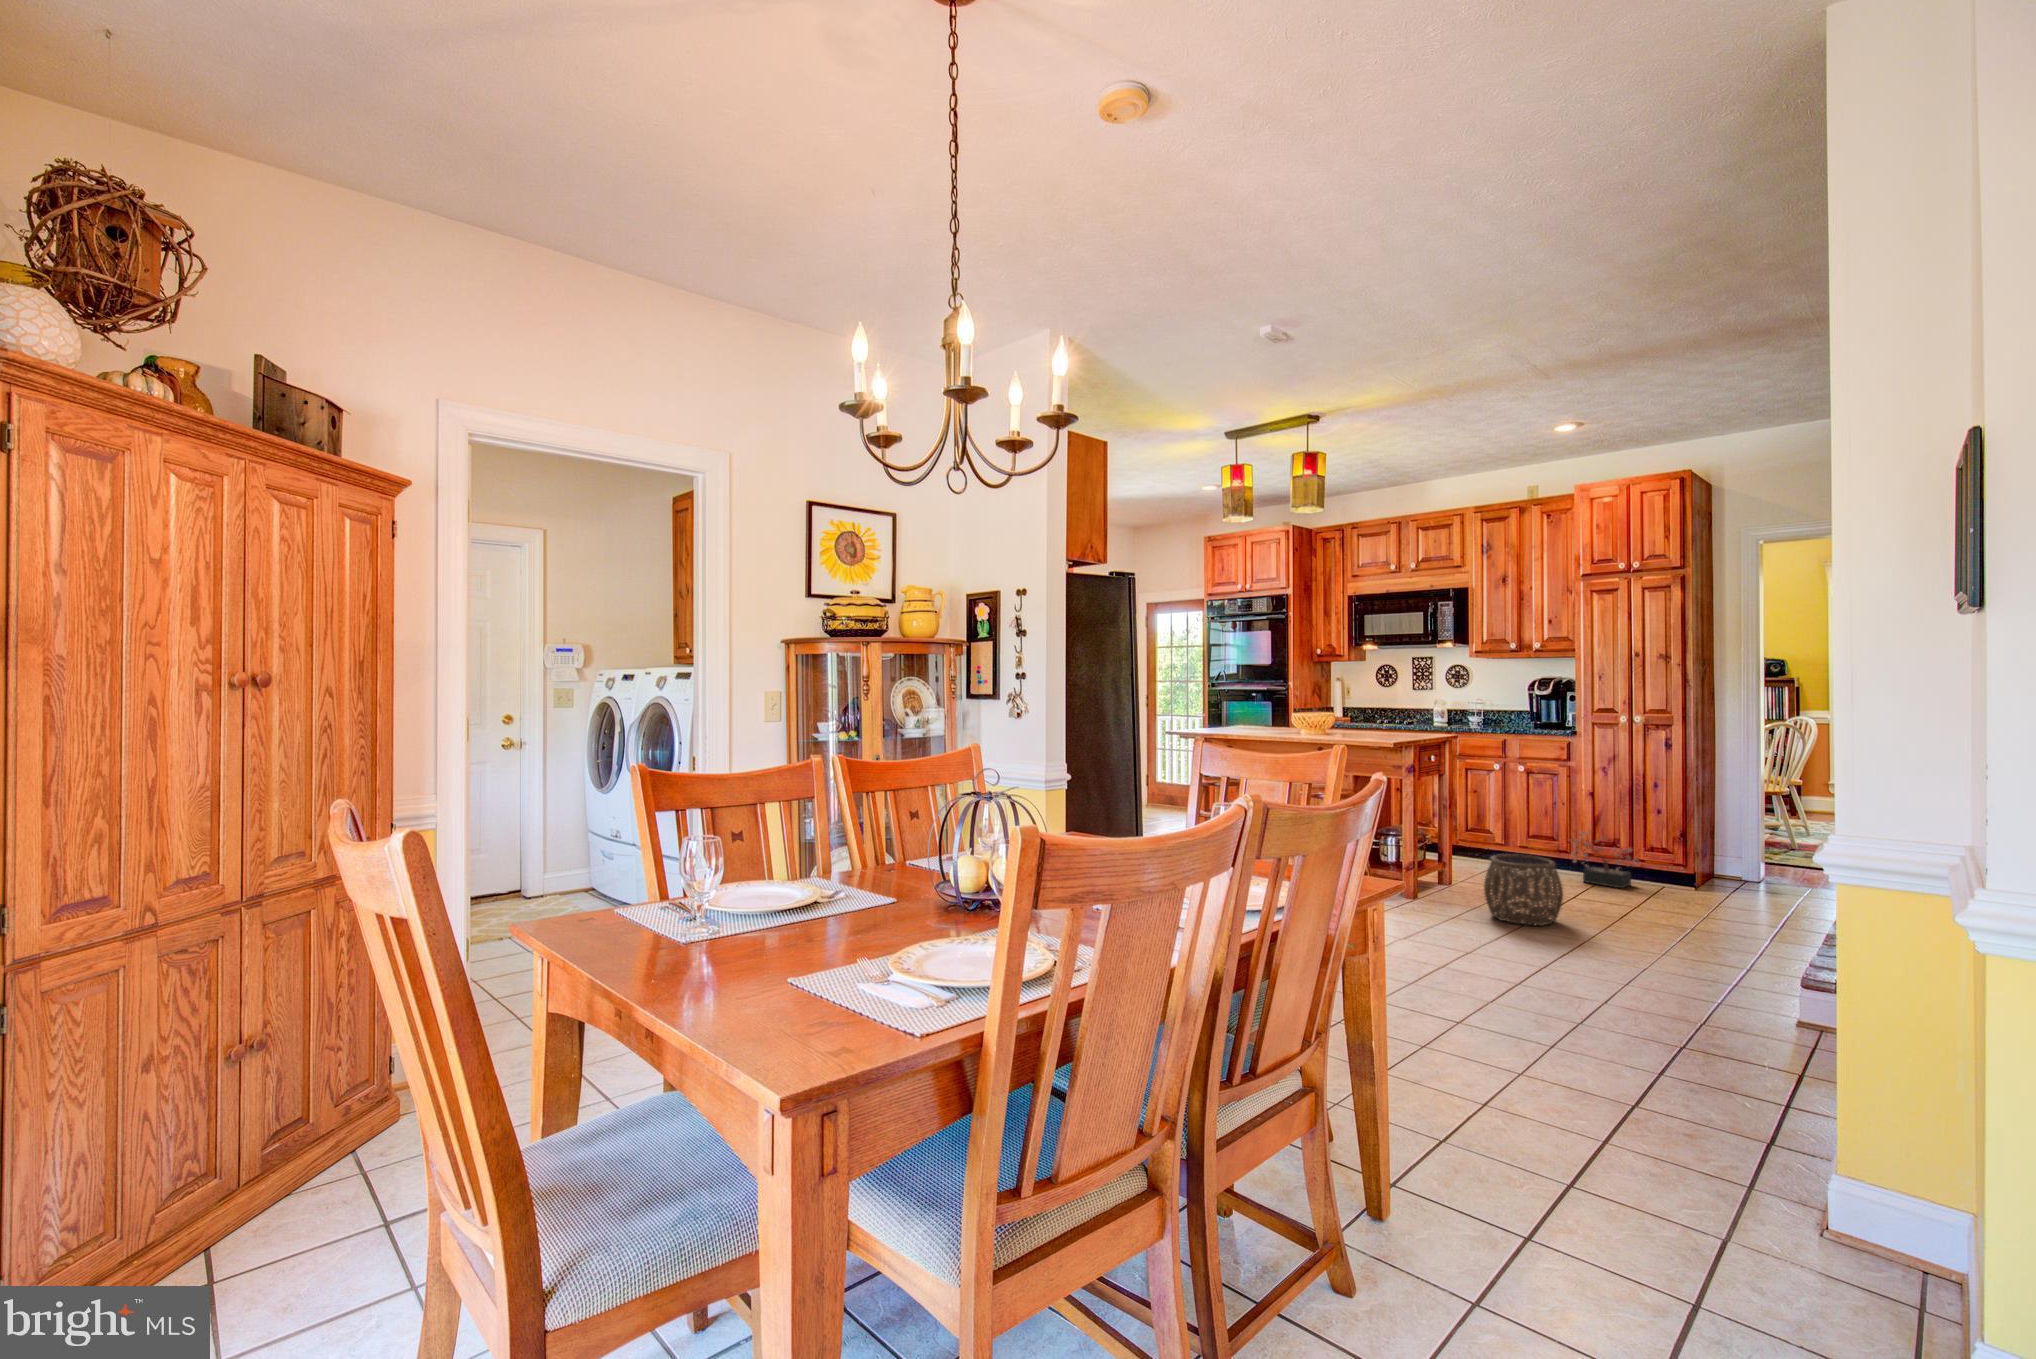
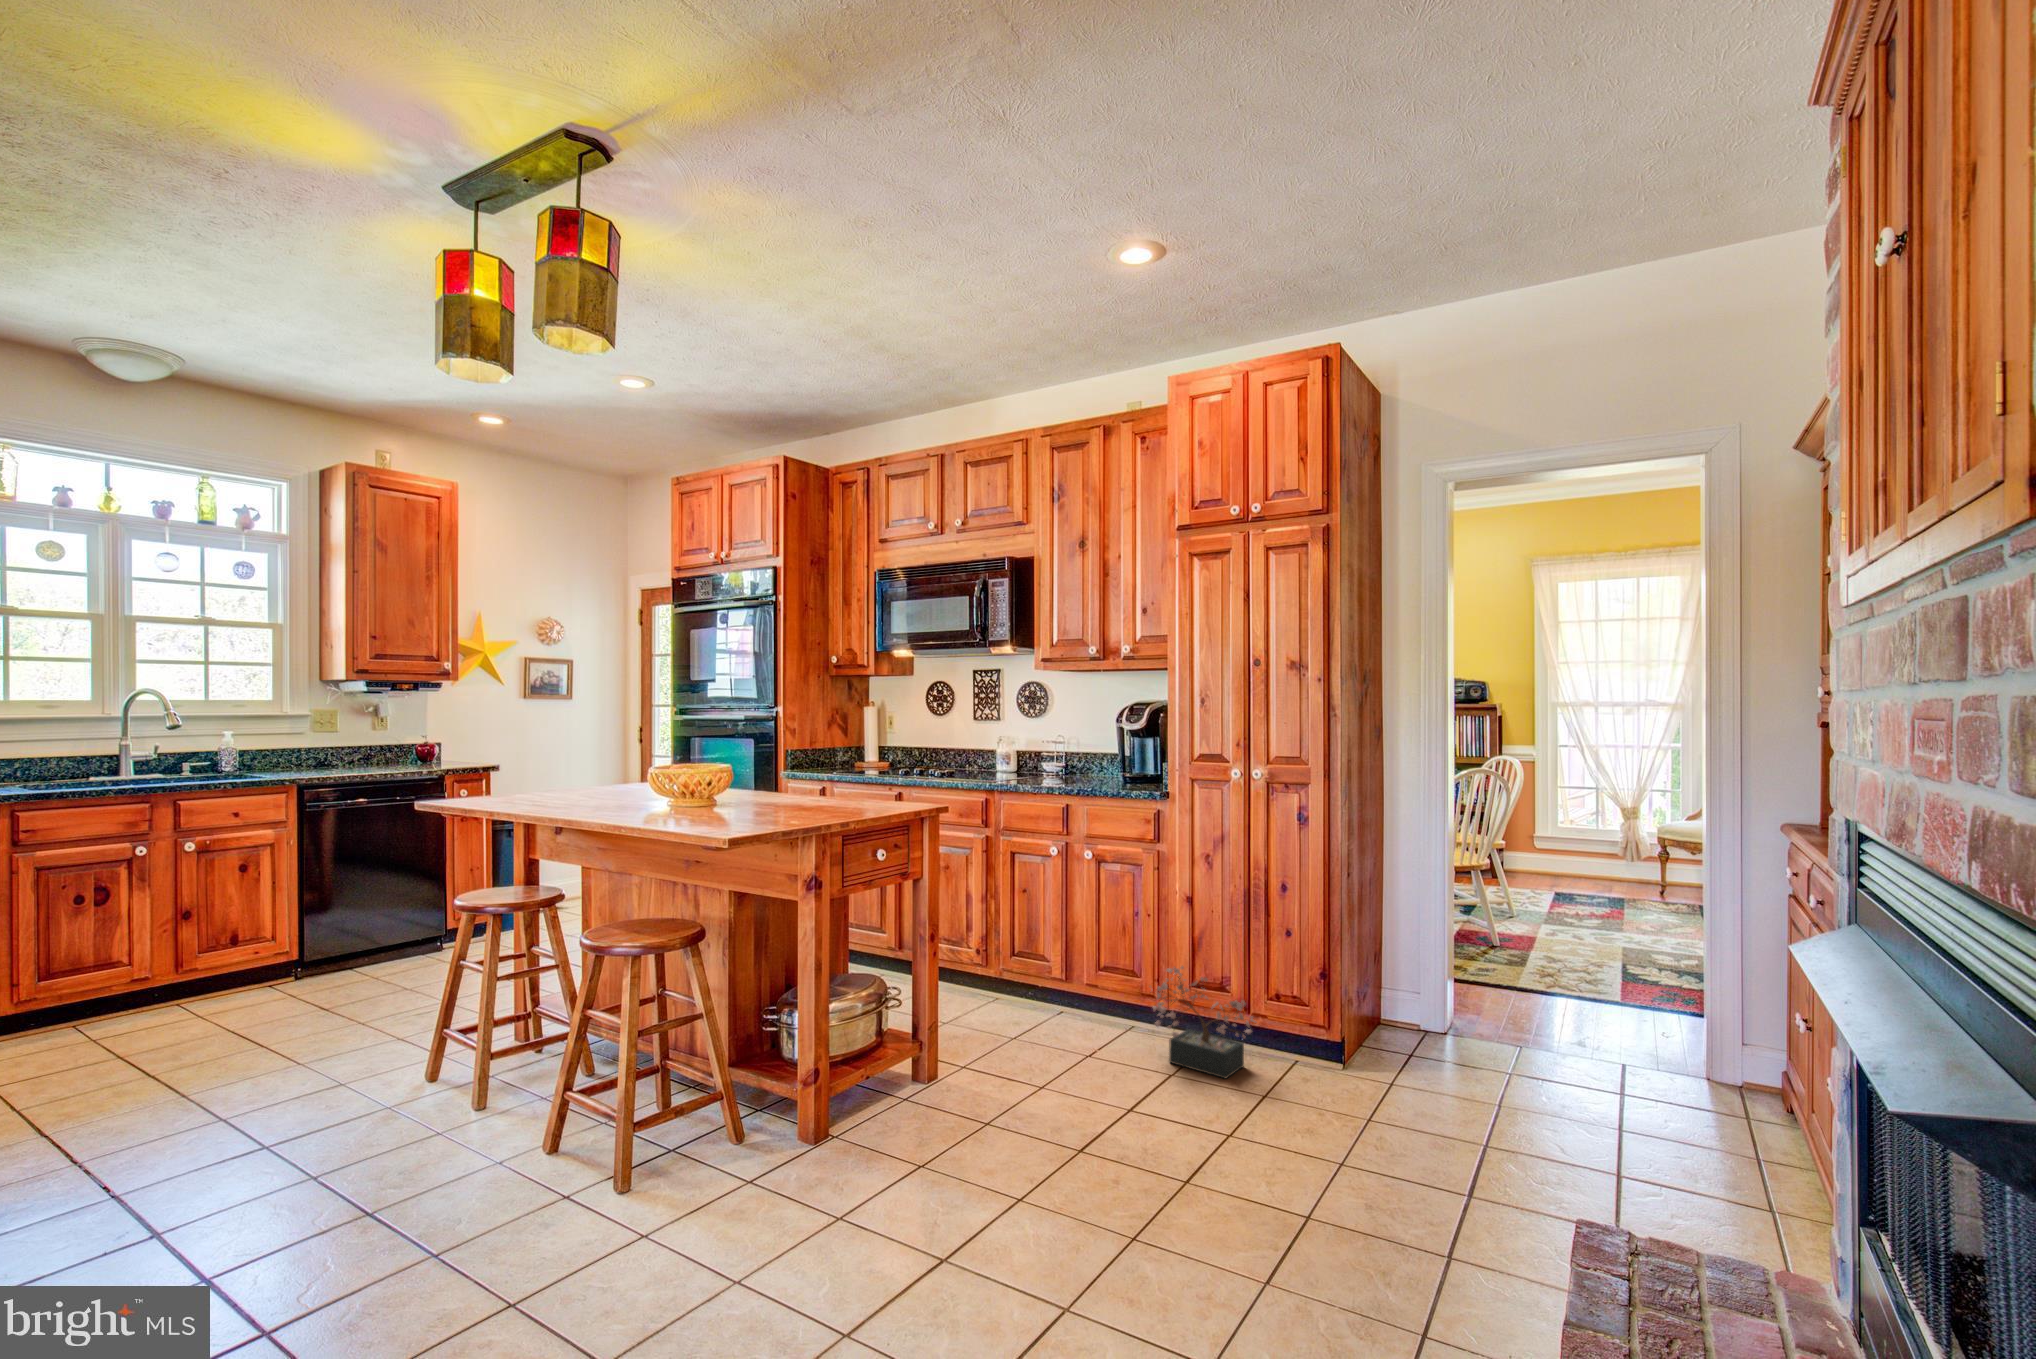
woven basket: present [1484,854,1563,926] -> none [903,1073,1065,1276]

